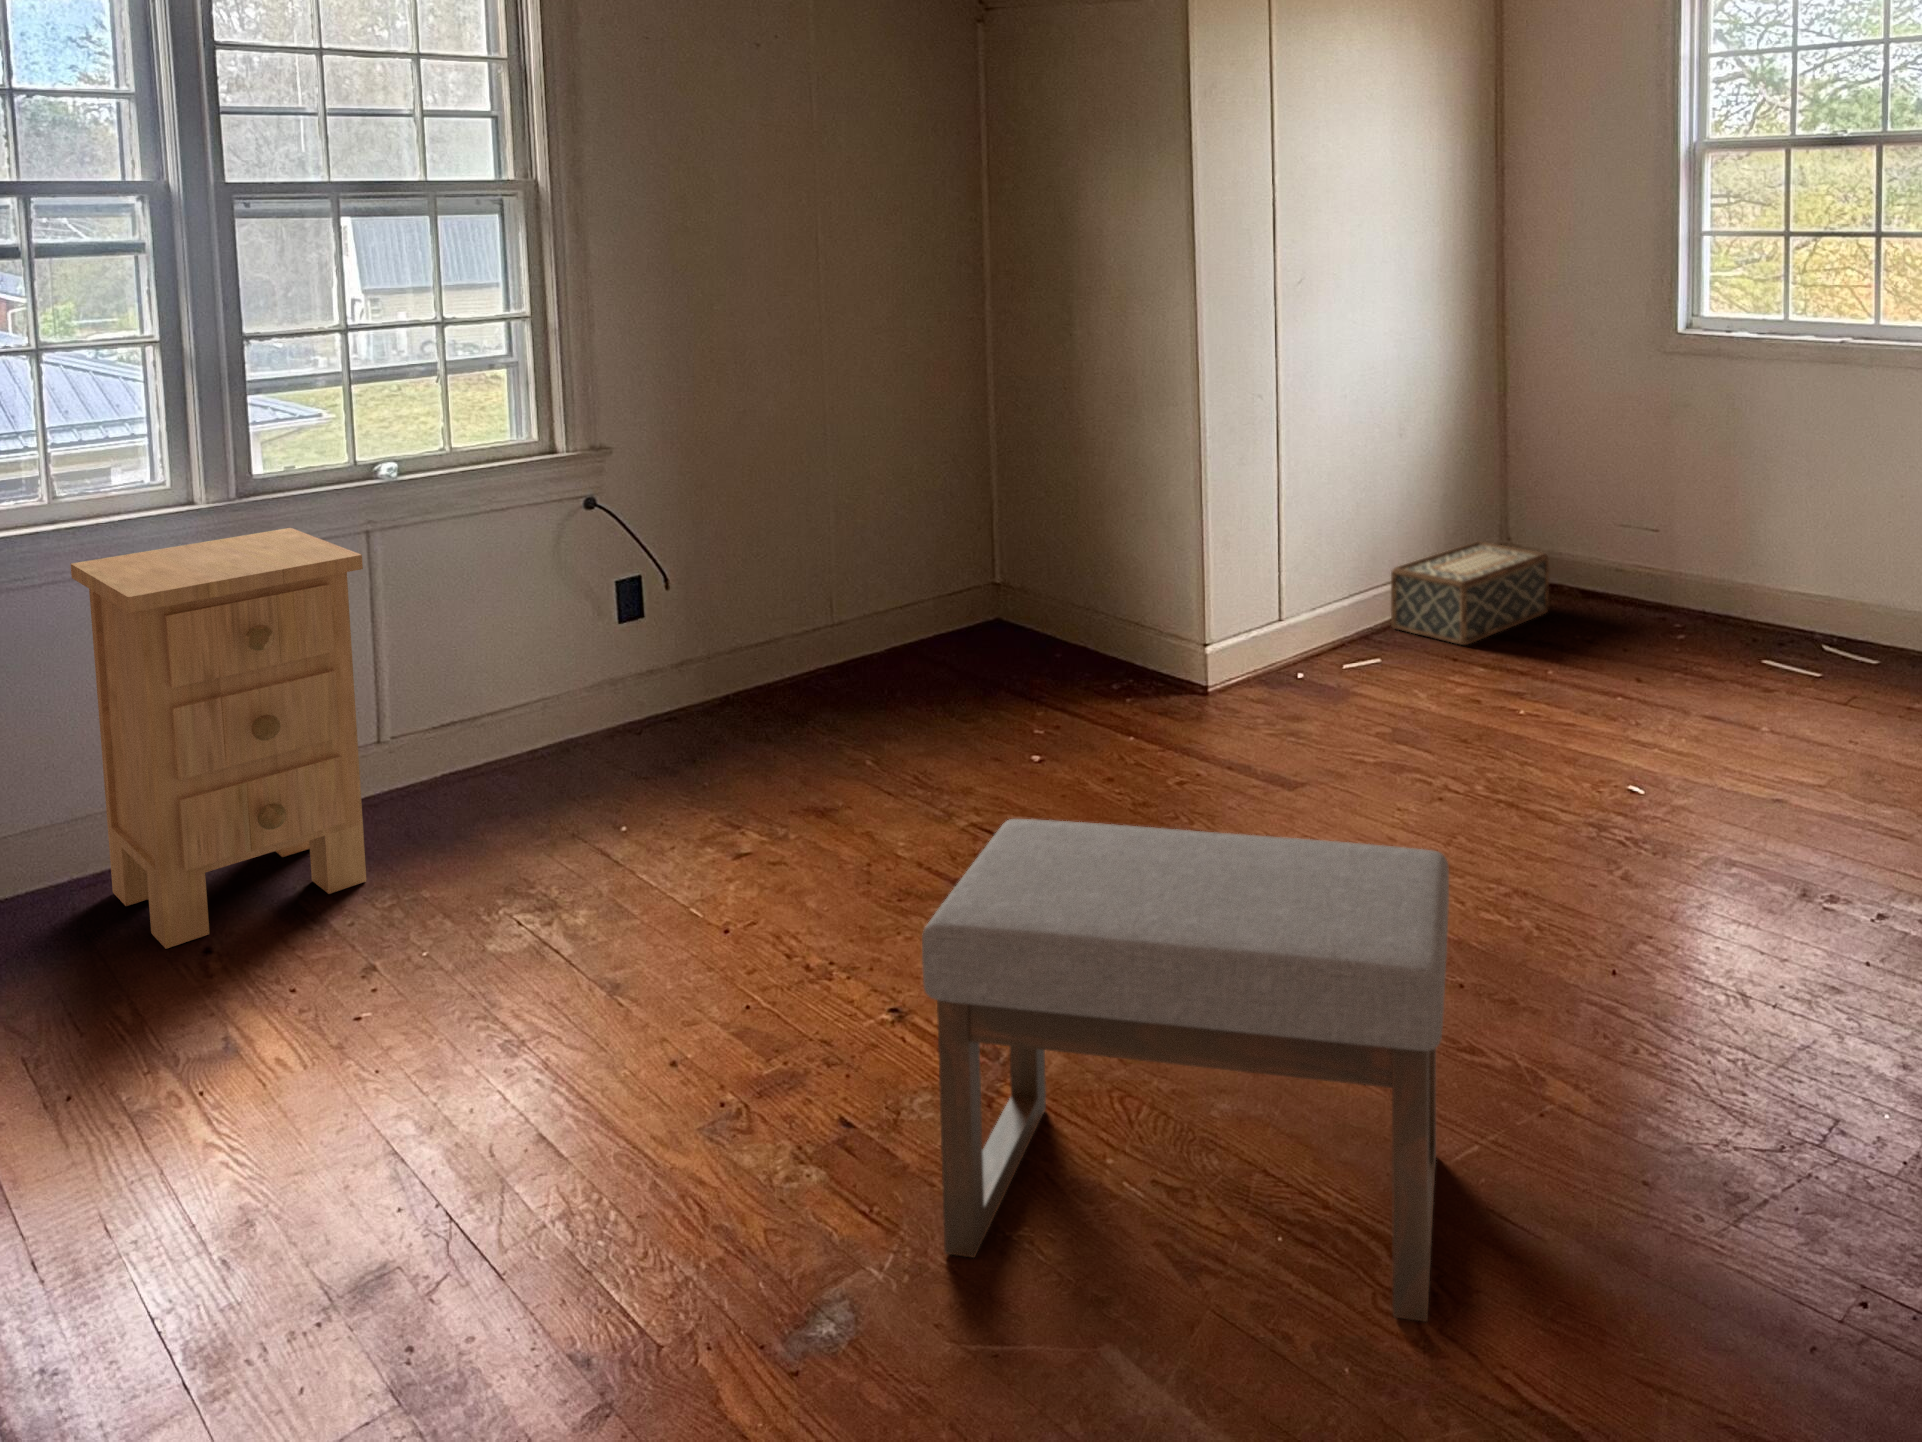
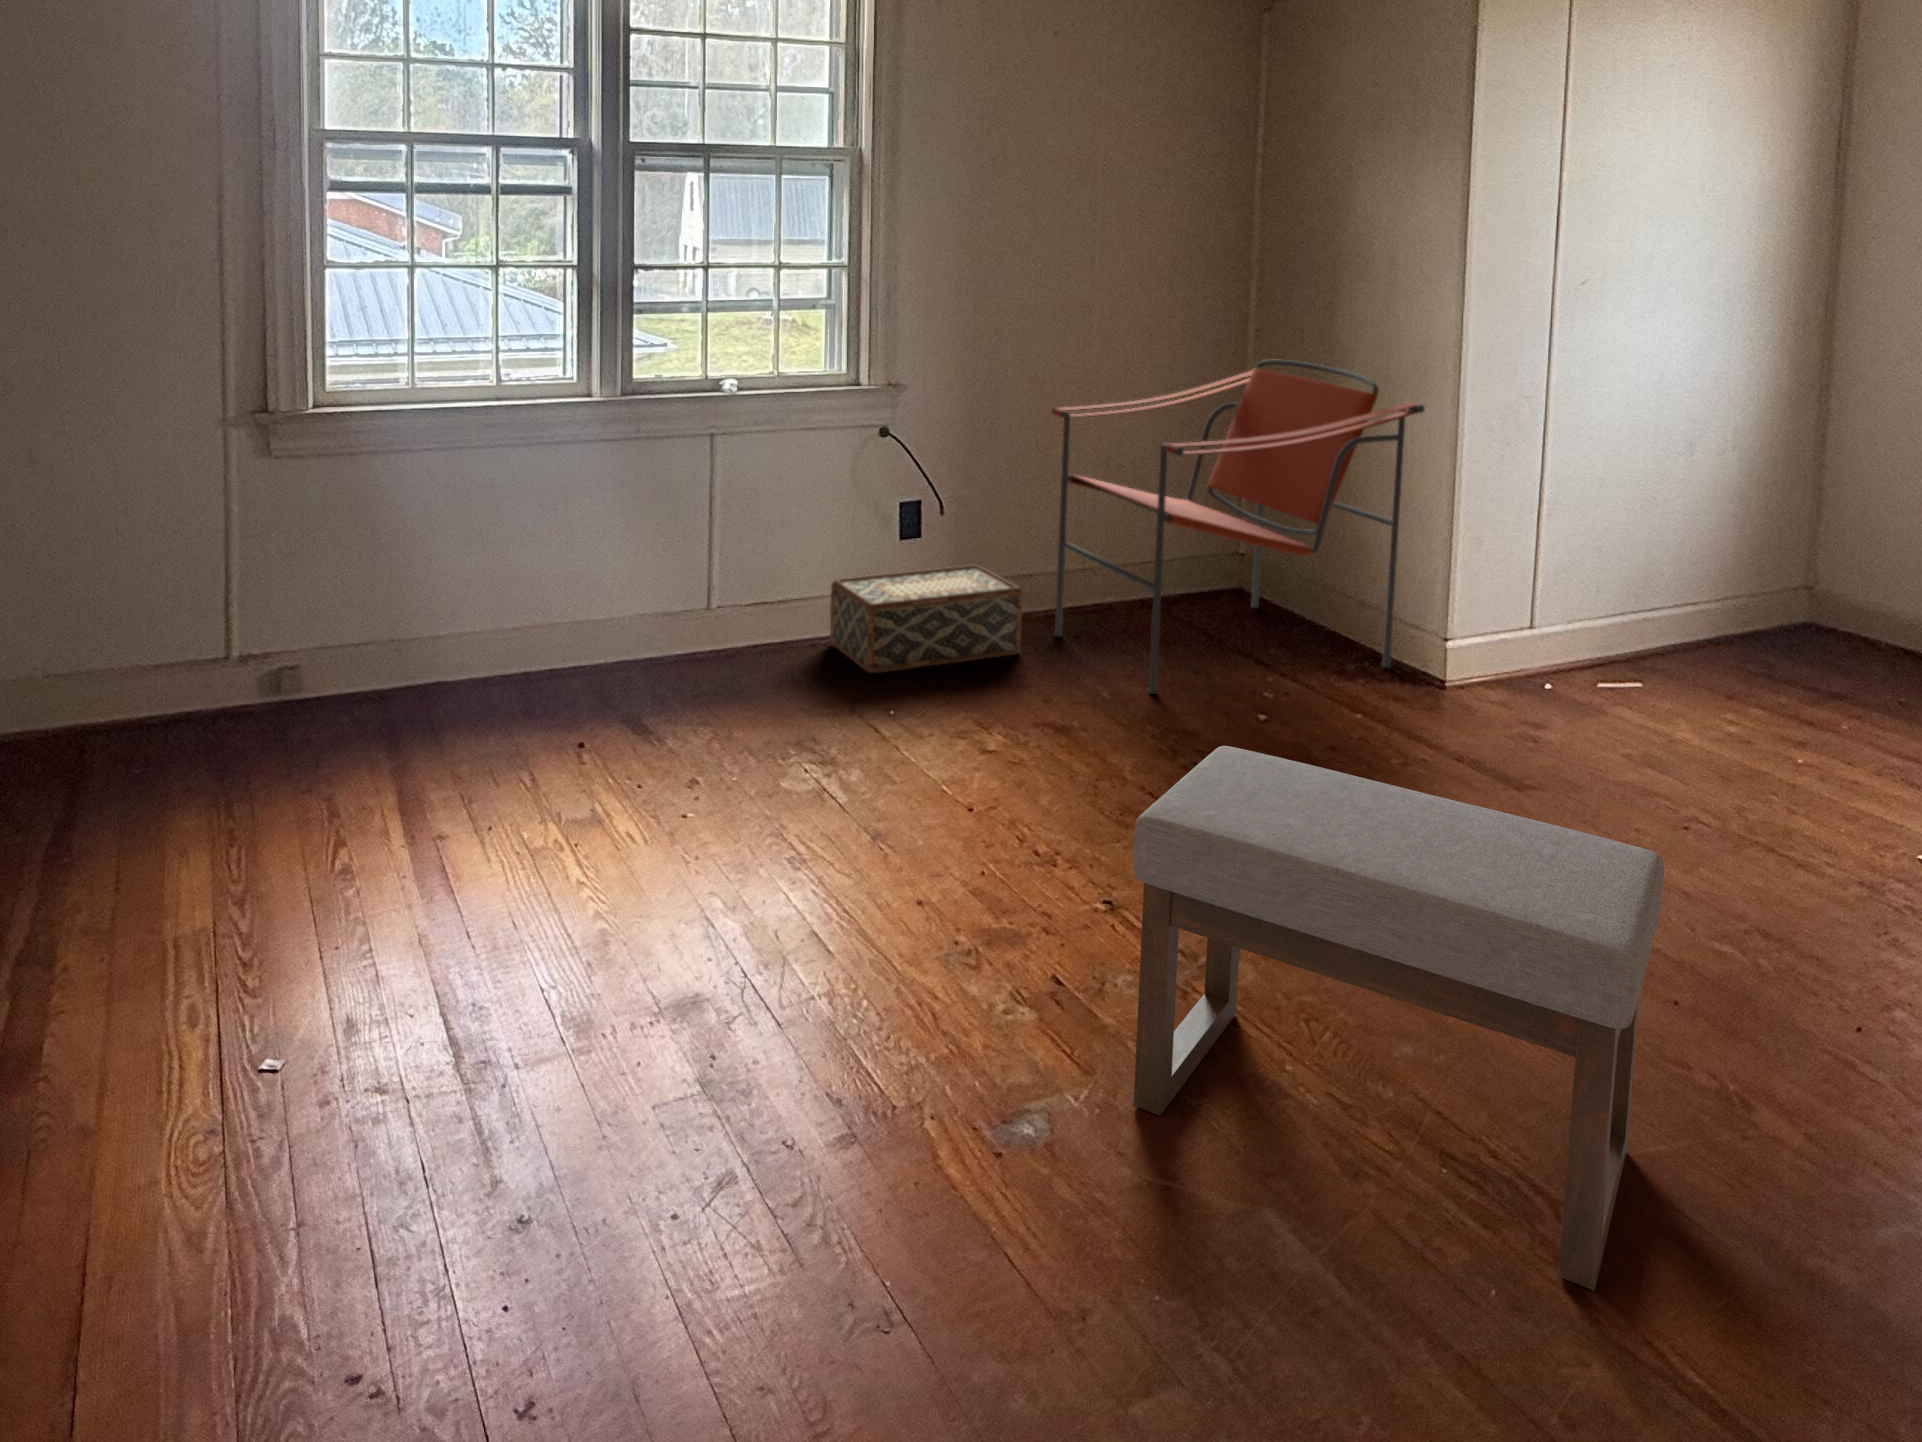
armchair: none [790,381,1174,754] -> present [1051,360,1425,694]
nightstand: present [71,528,366,949] -> none [510,423,708,735]
woven basket: present [1391,541,1549,645] -> present [830,565,1022,673]

